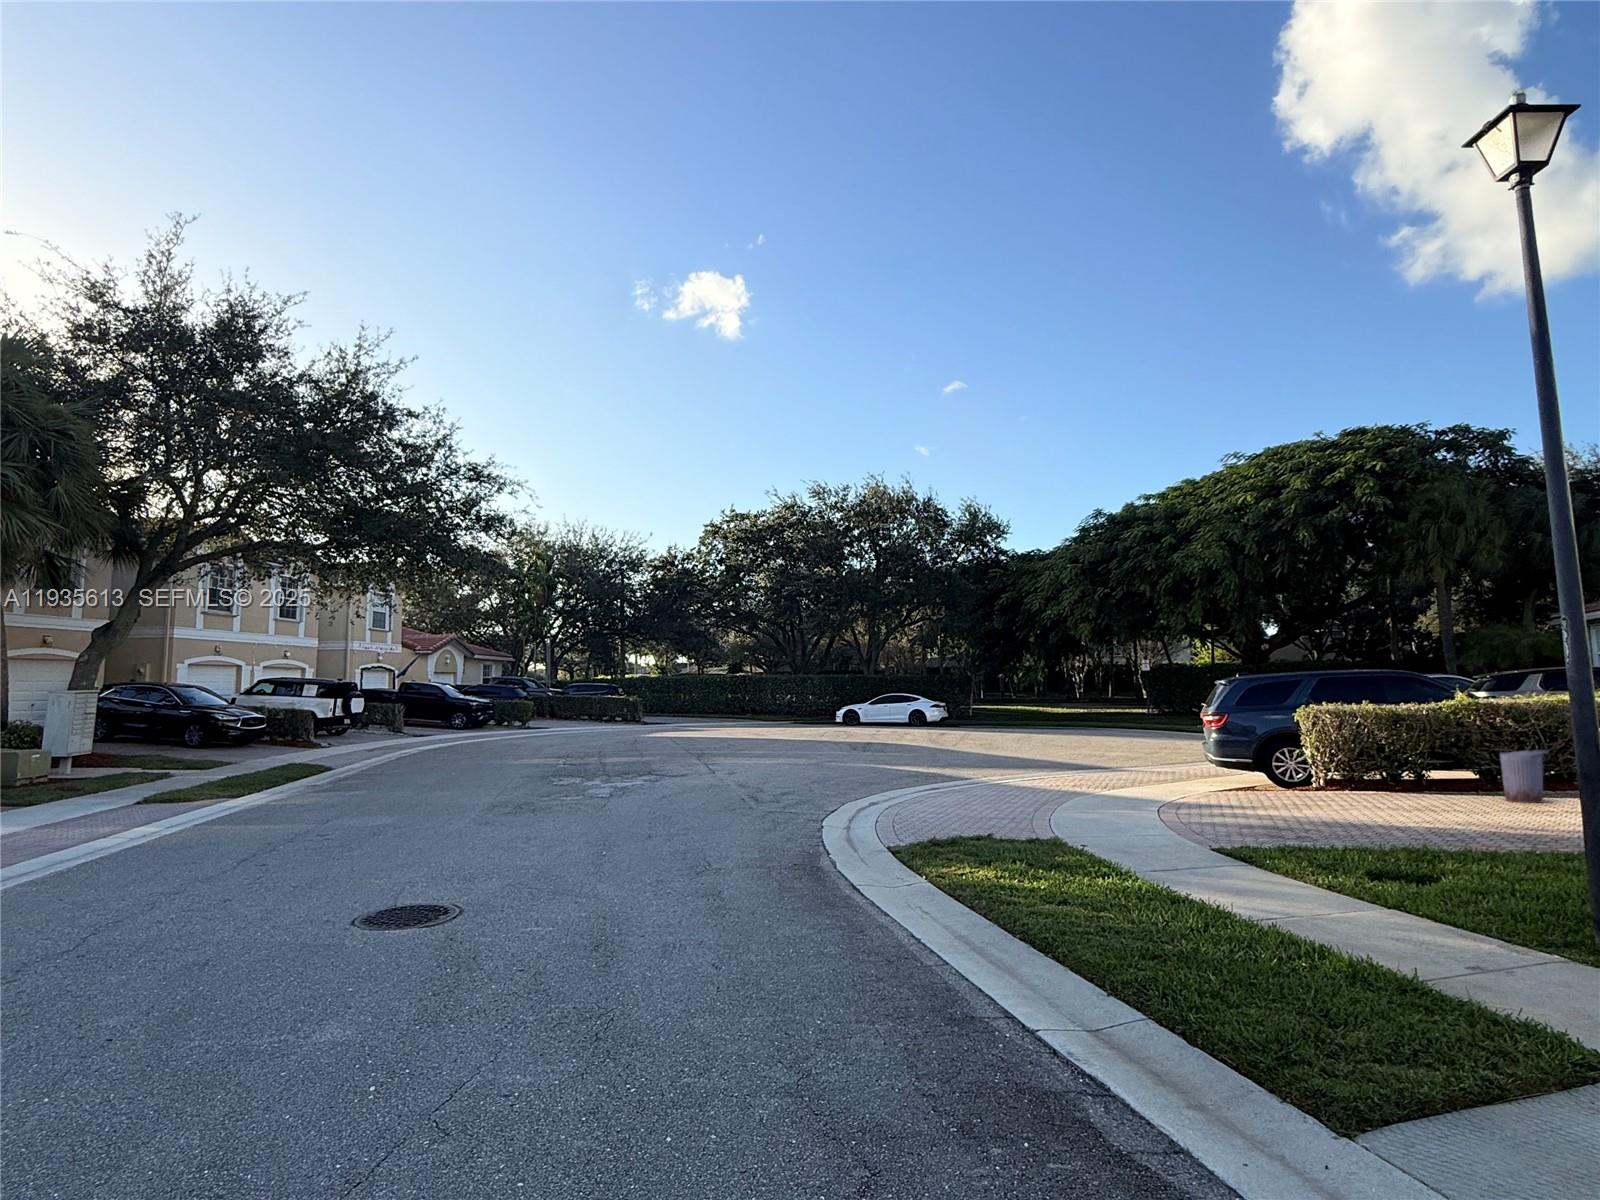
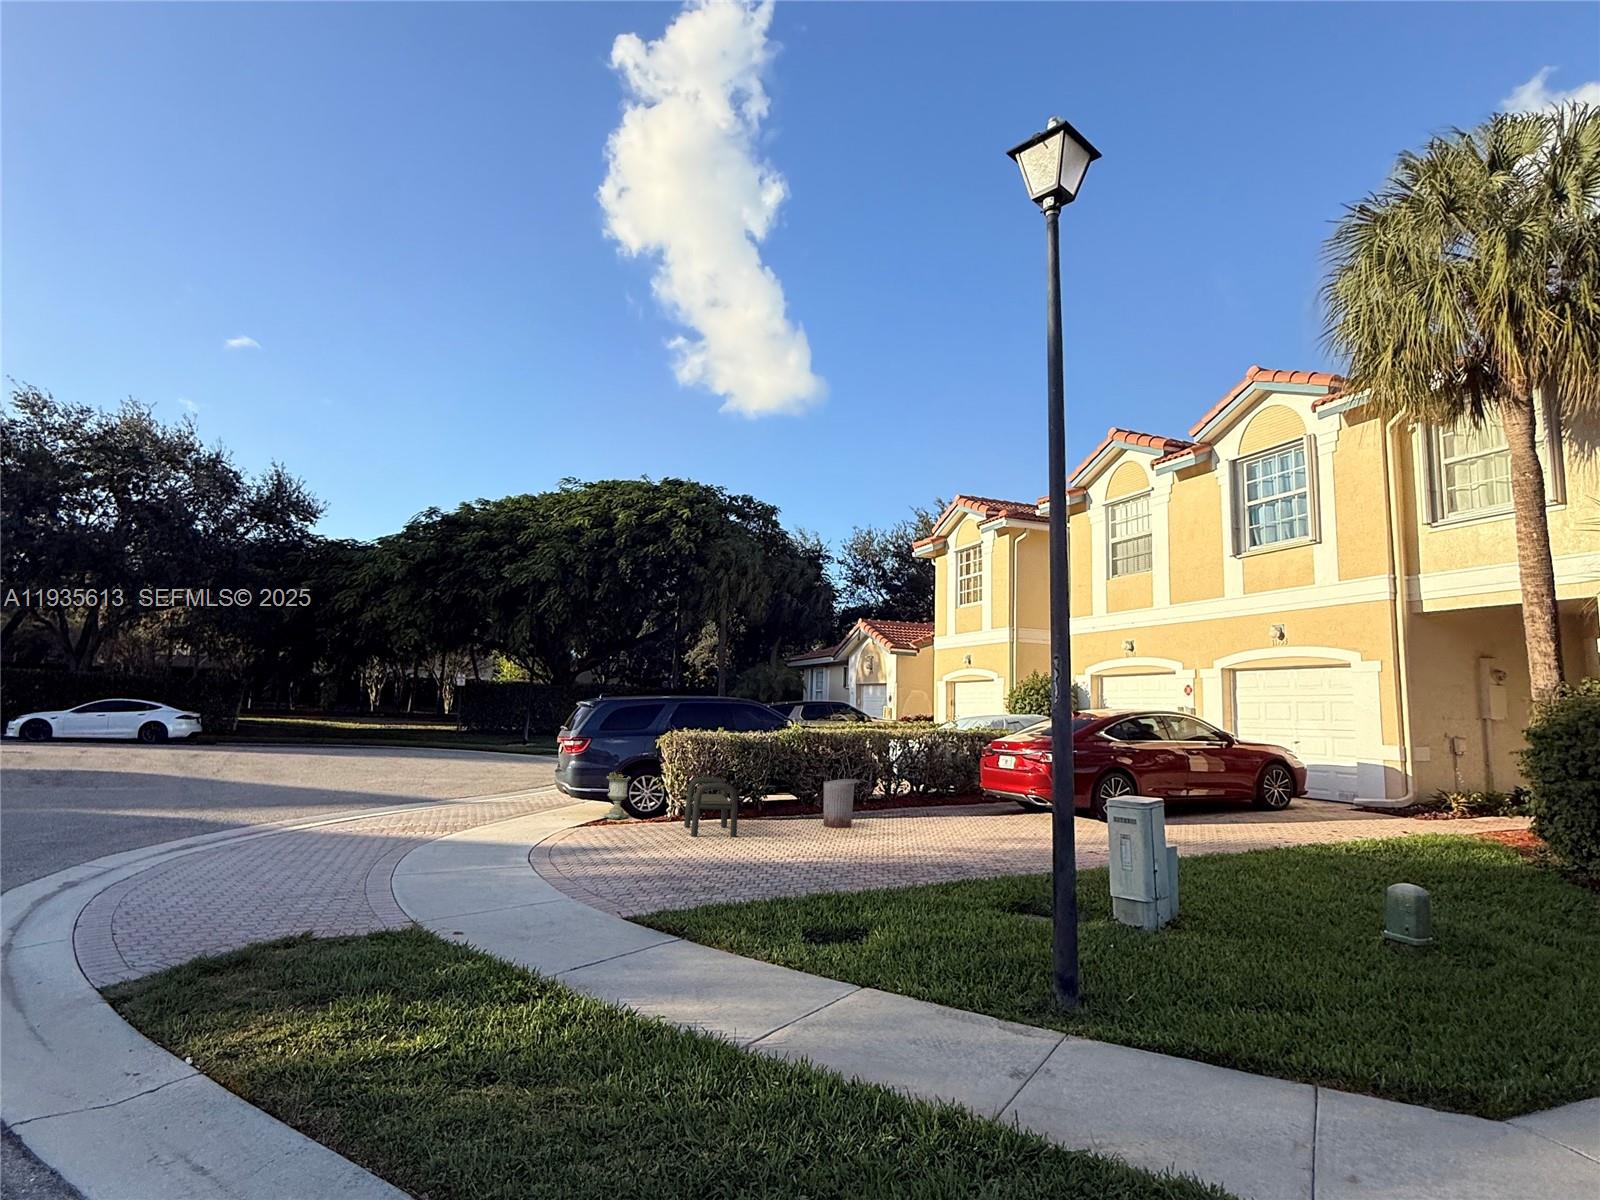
planter: none [1248,743,1276,787] -> present [603,772,631,819]
bench: none [1329,747,1382,806] -> present [684,777,737,837]

